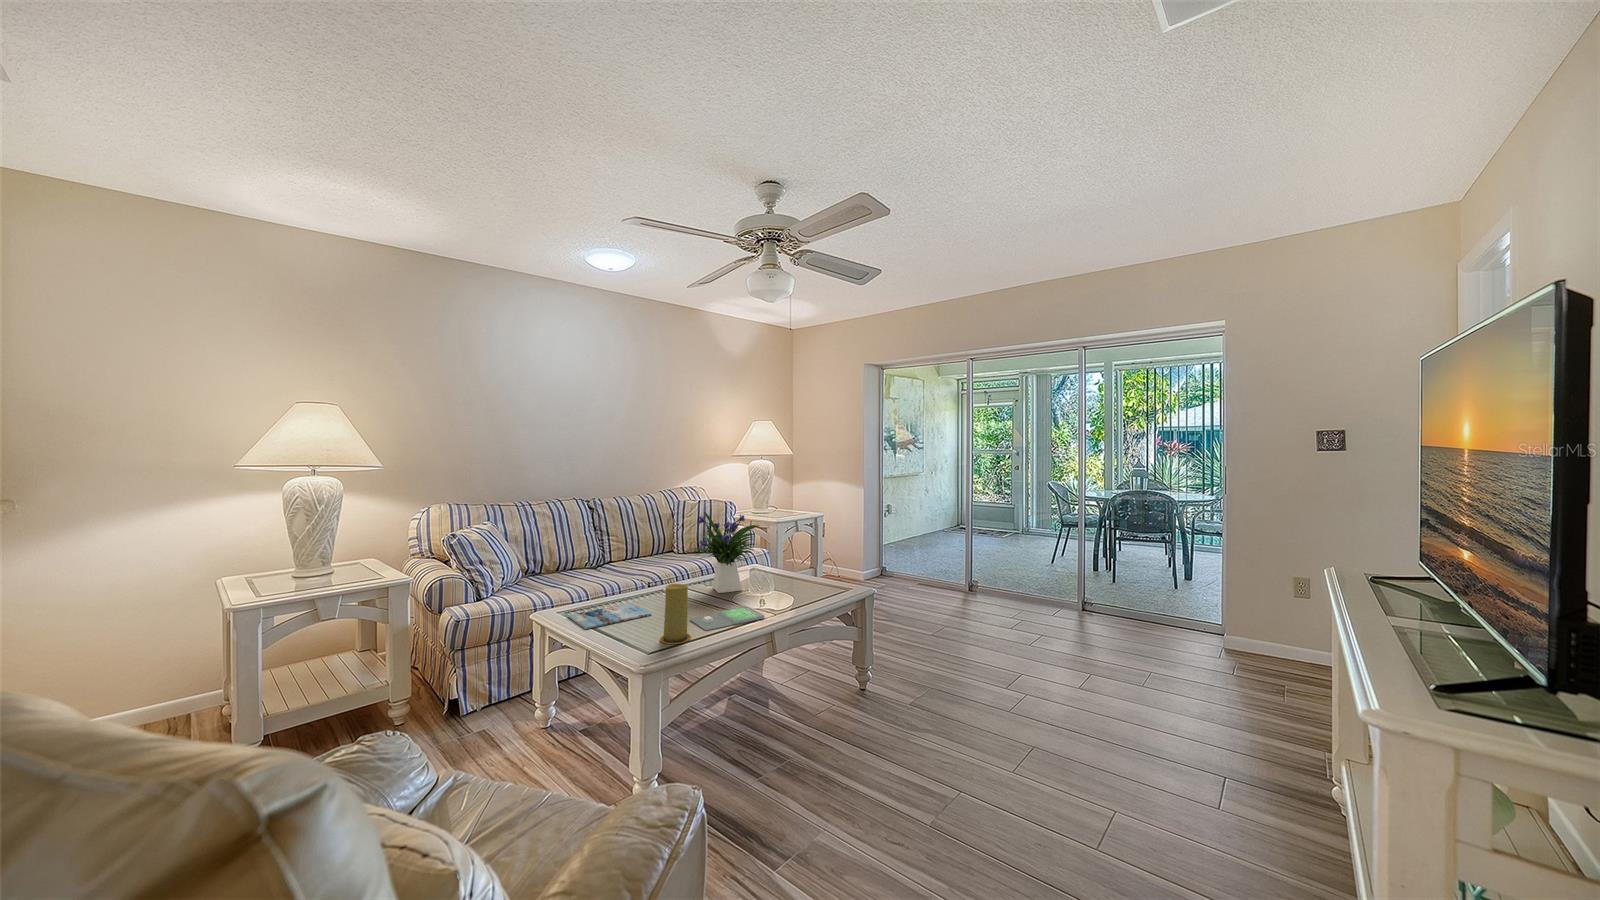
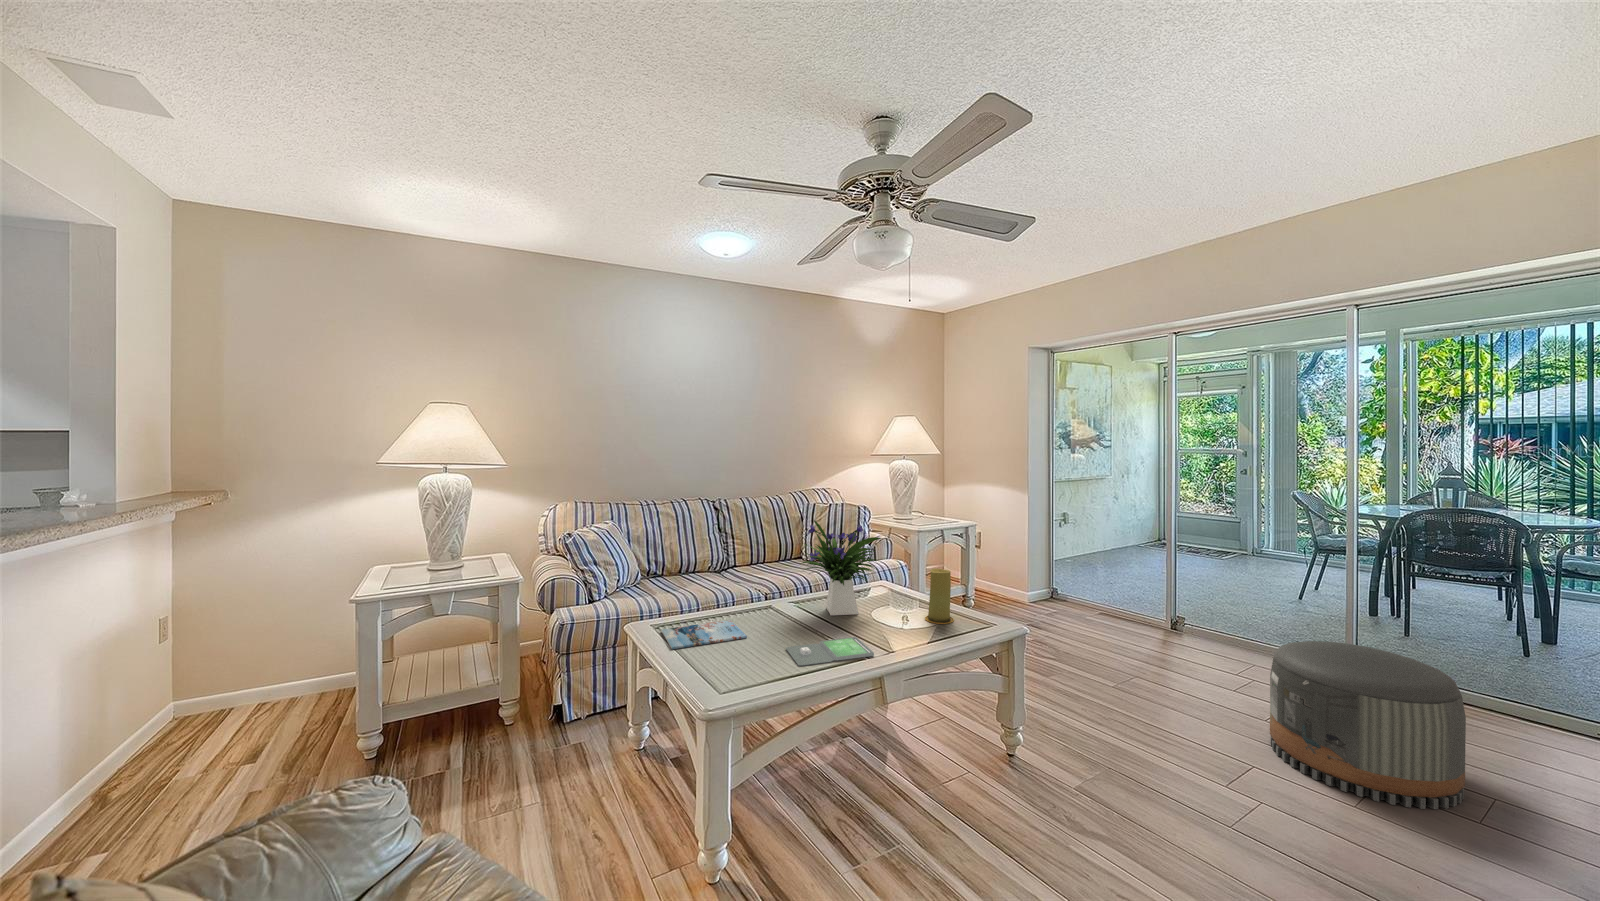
candle: present [660,583,691,644] -> present [925,568,954,624]
pouf: none [1034,585,1140,687] -> present [1270,641,1466,809]

